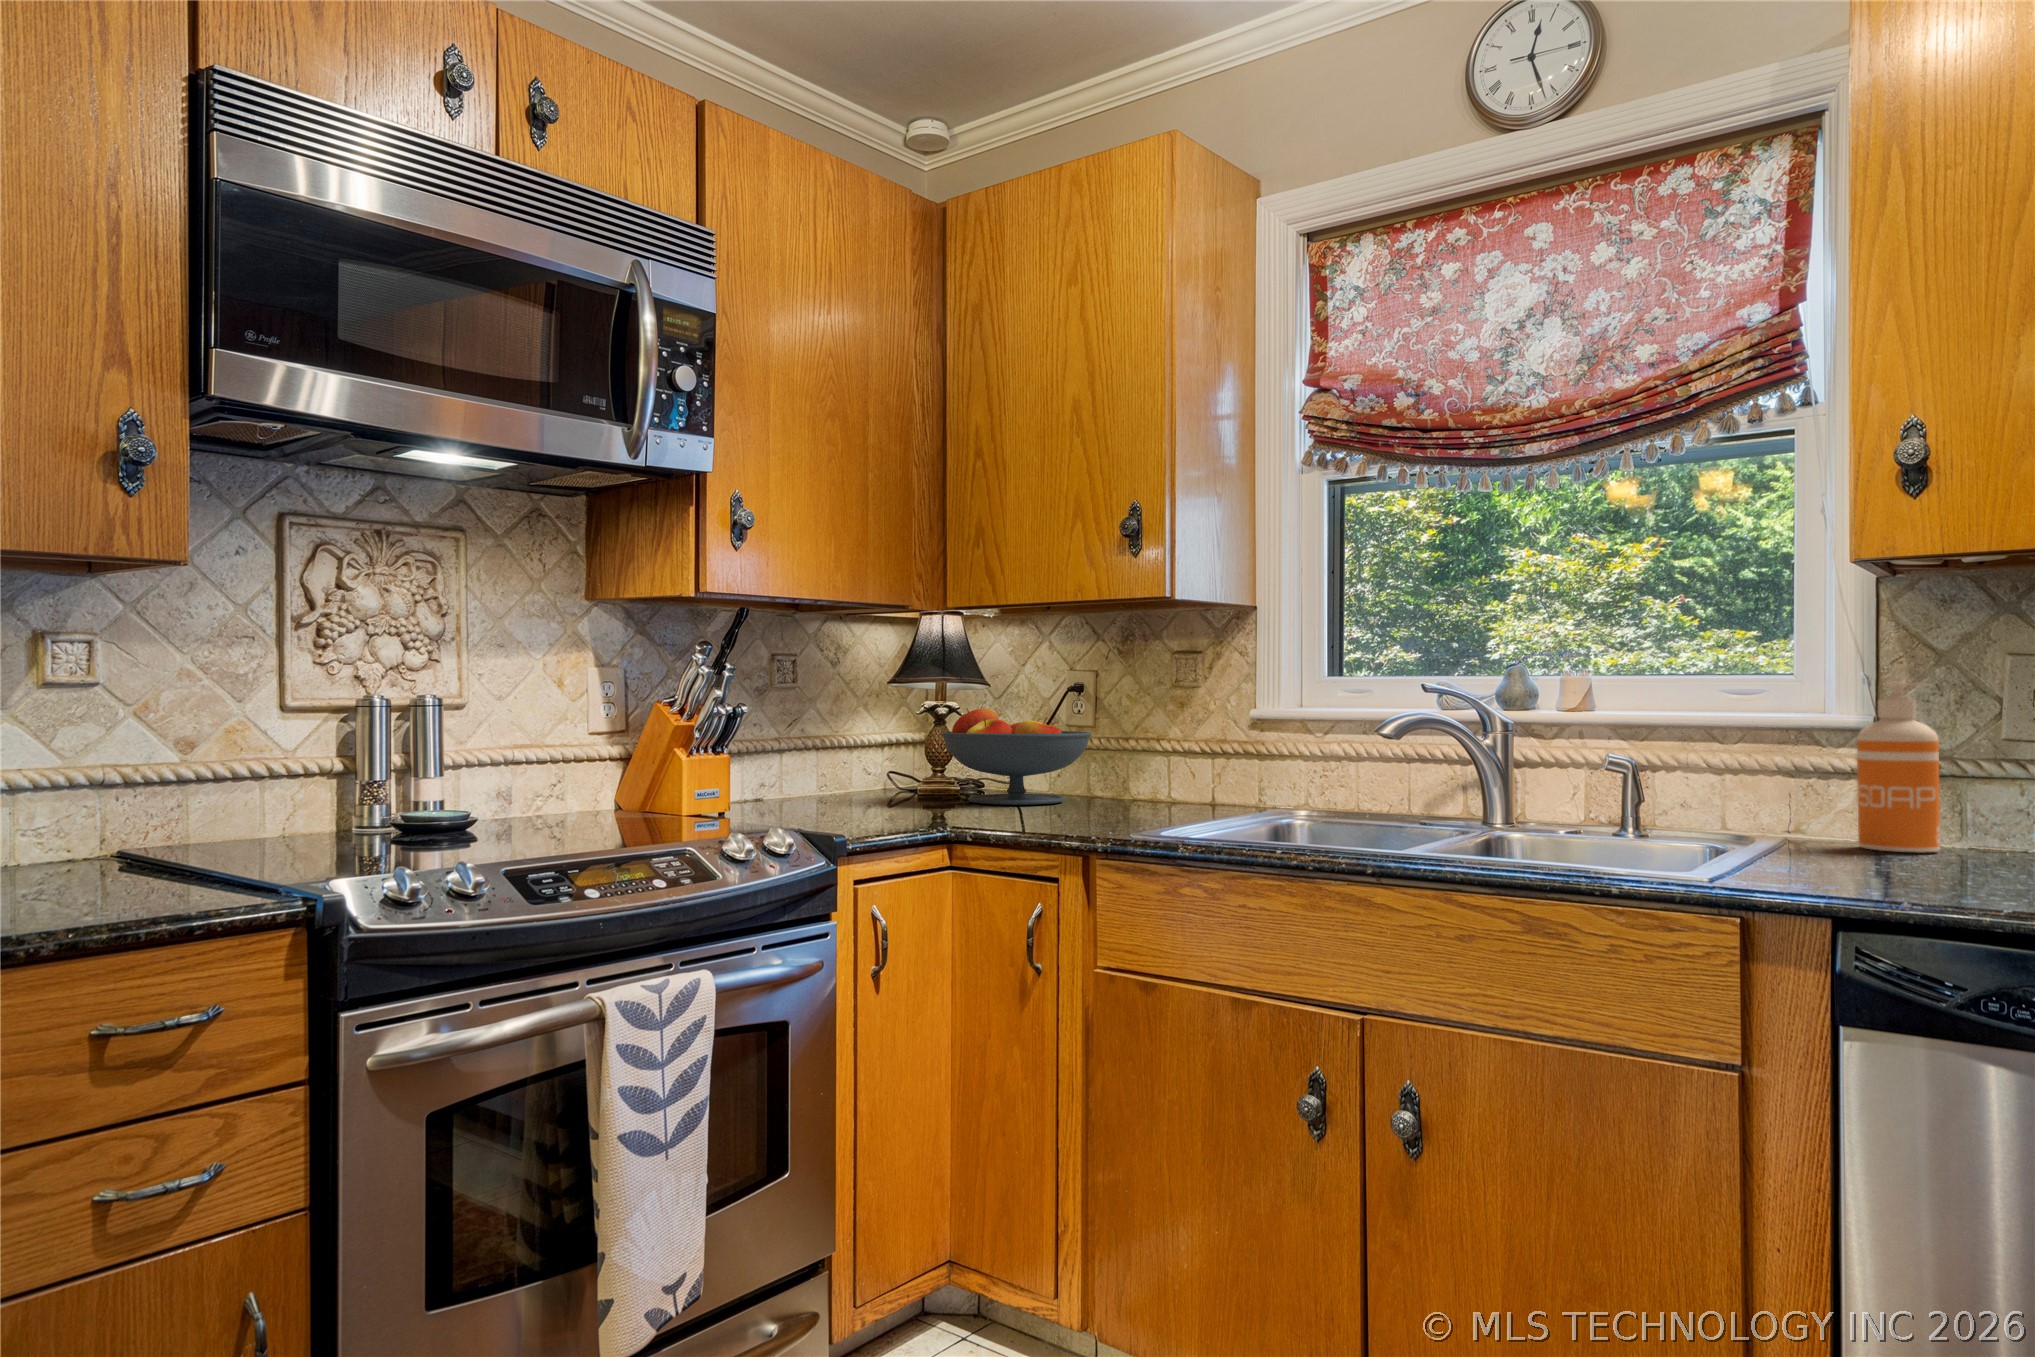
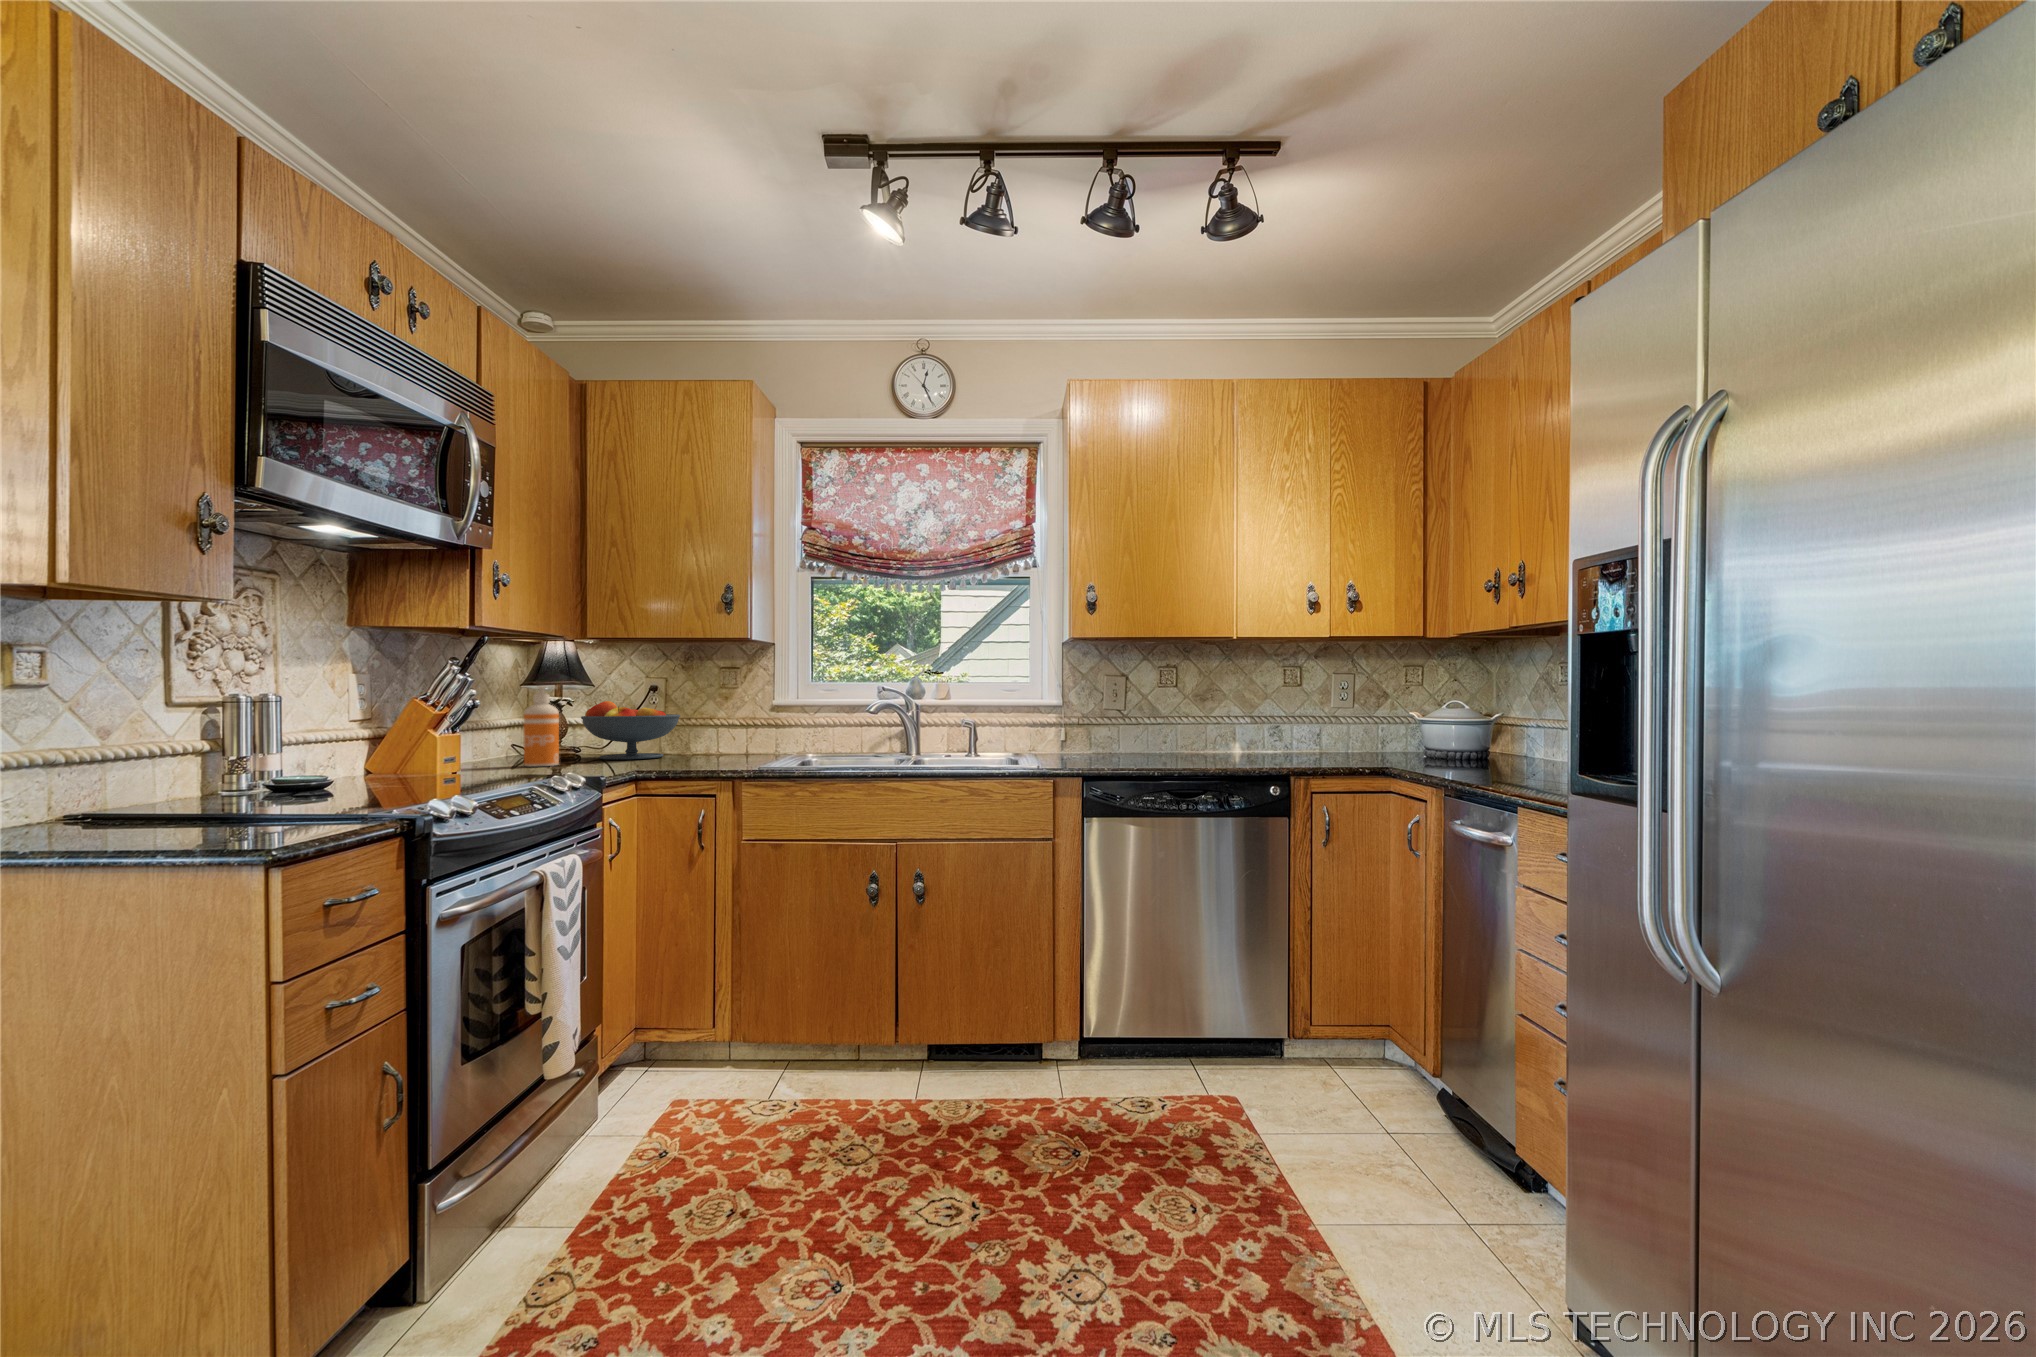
soap dispenser: present [1857,681,1940,853] -> present [524,686,559,767]

